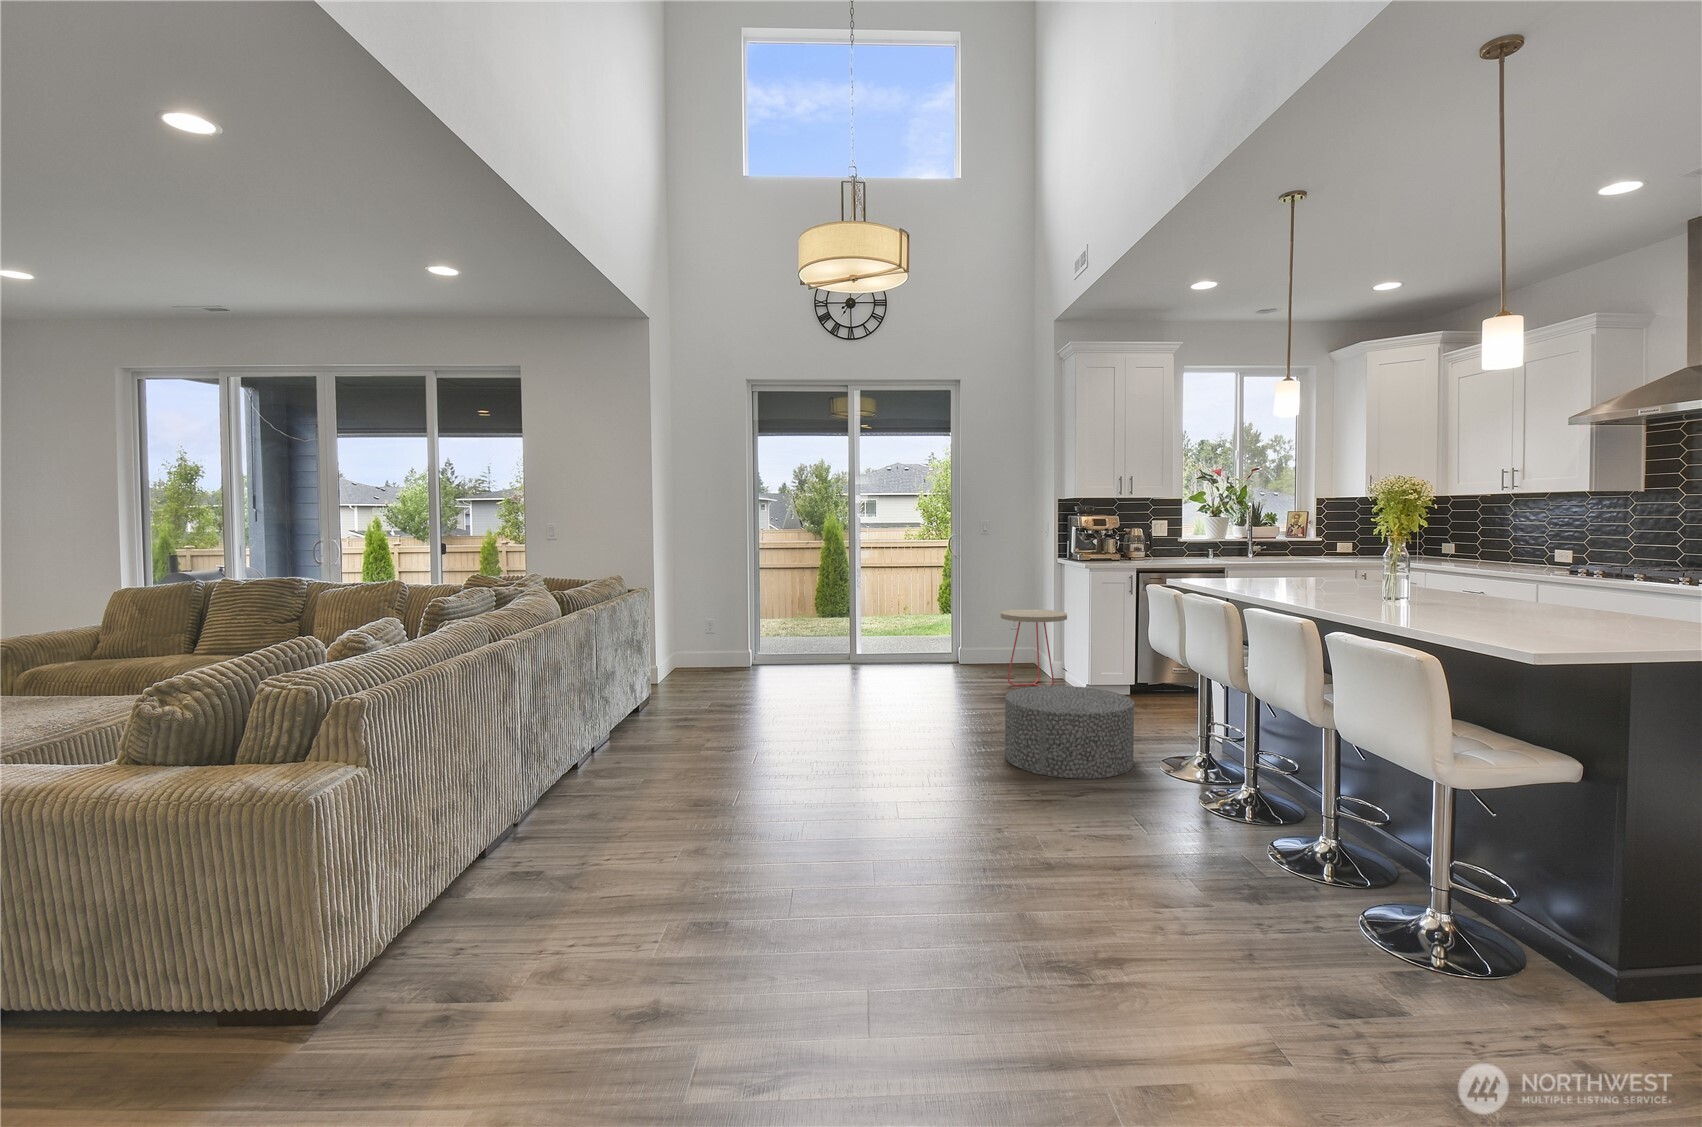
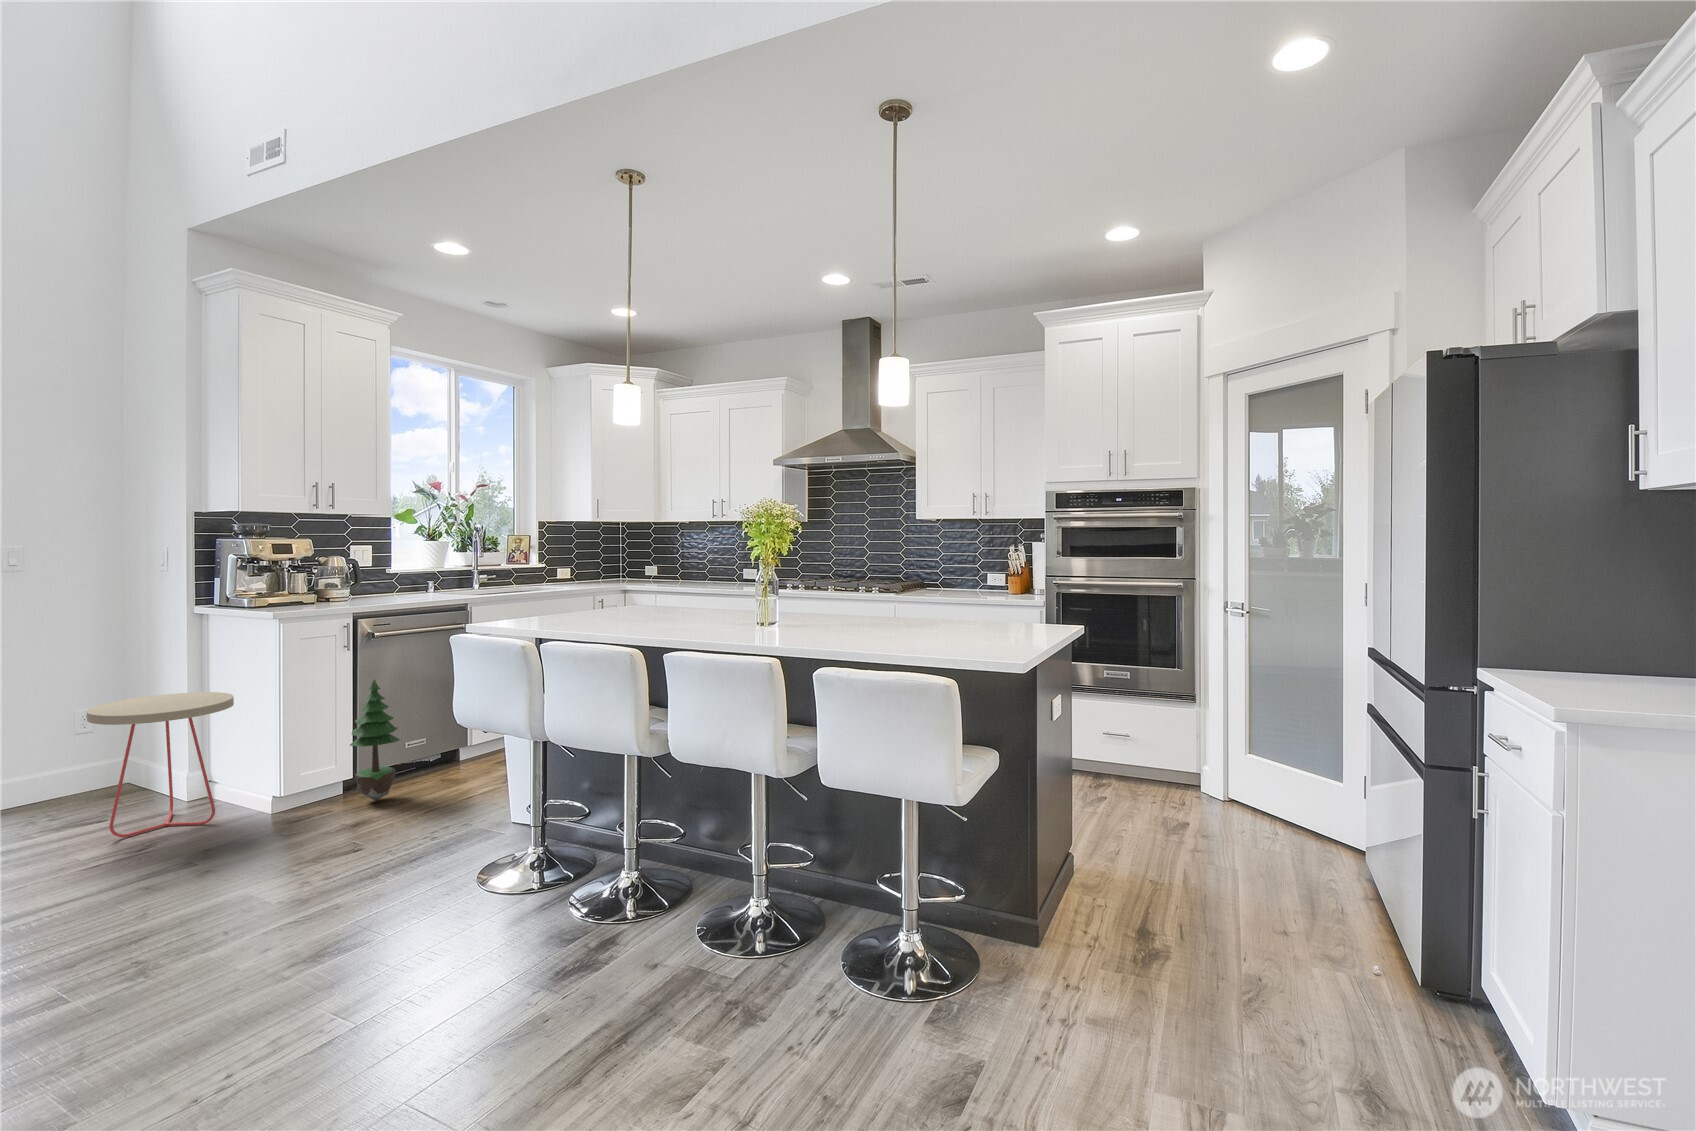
potted tree: none [1125,613,1158,699] -> present [350,680,400,801]
ottoman: present [1005,686,1134,779] -> none [209,819,469,1029]

